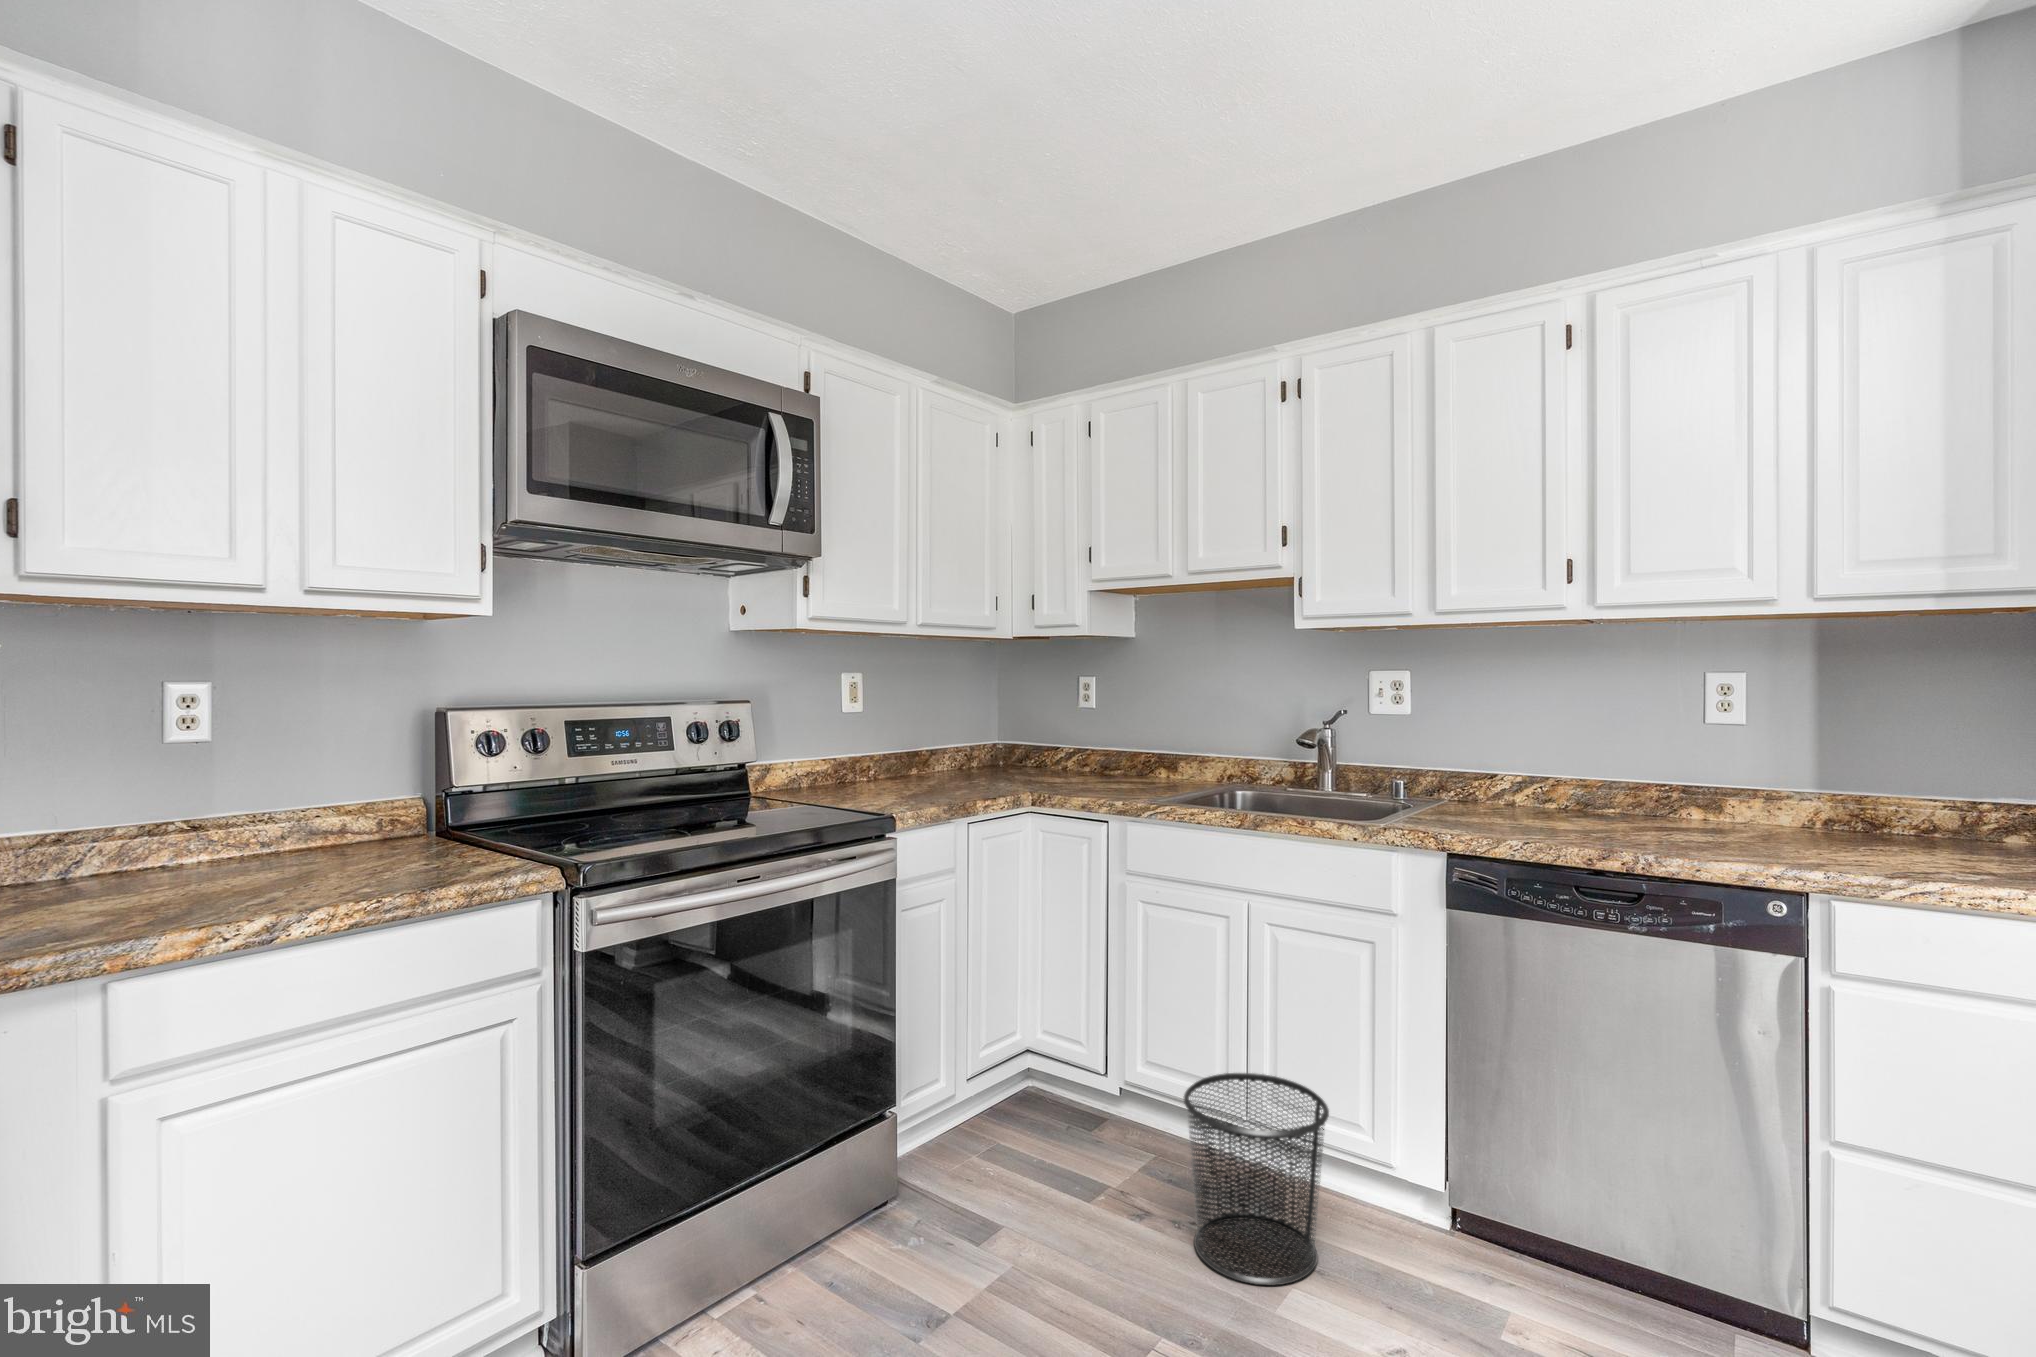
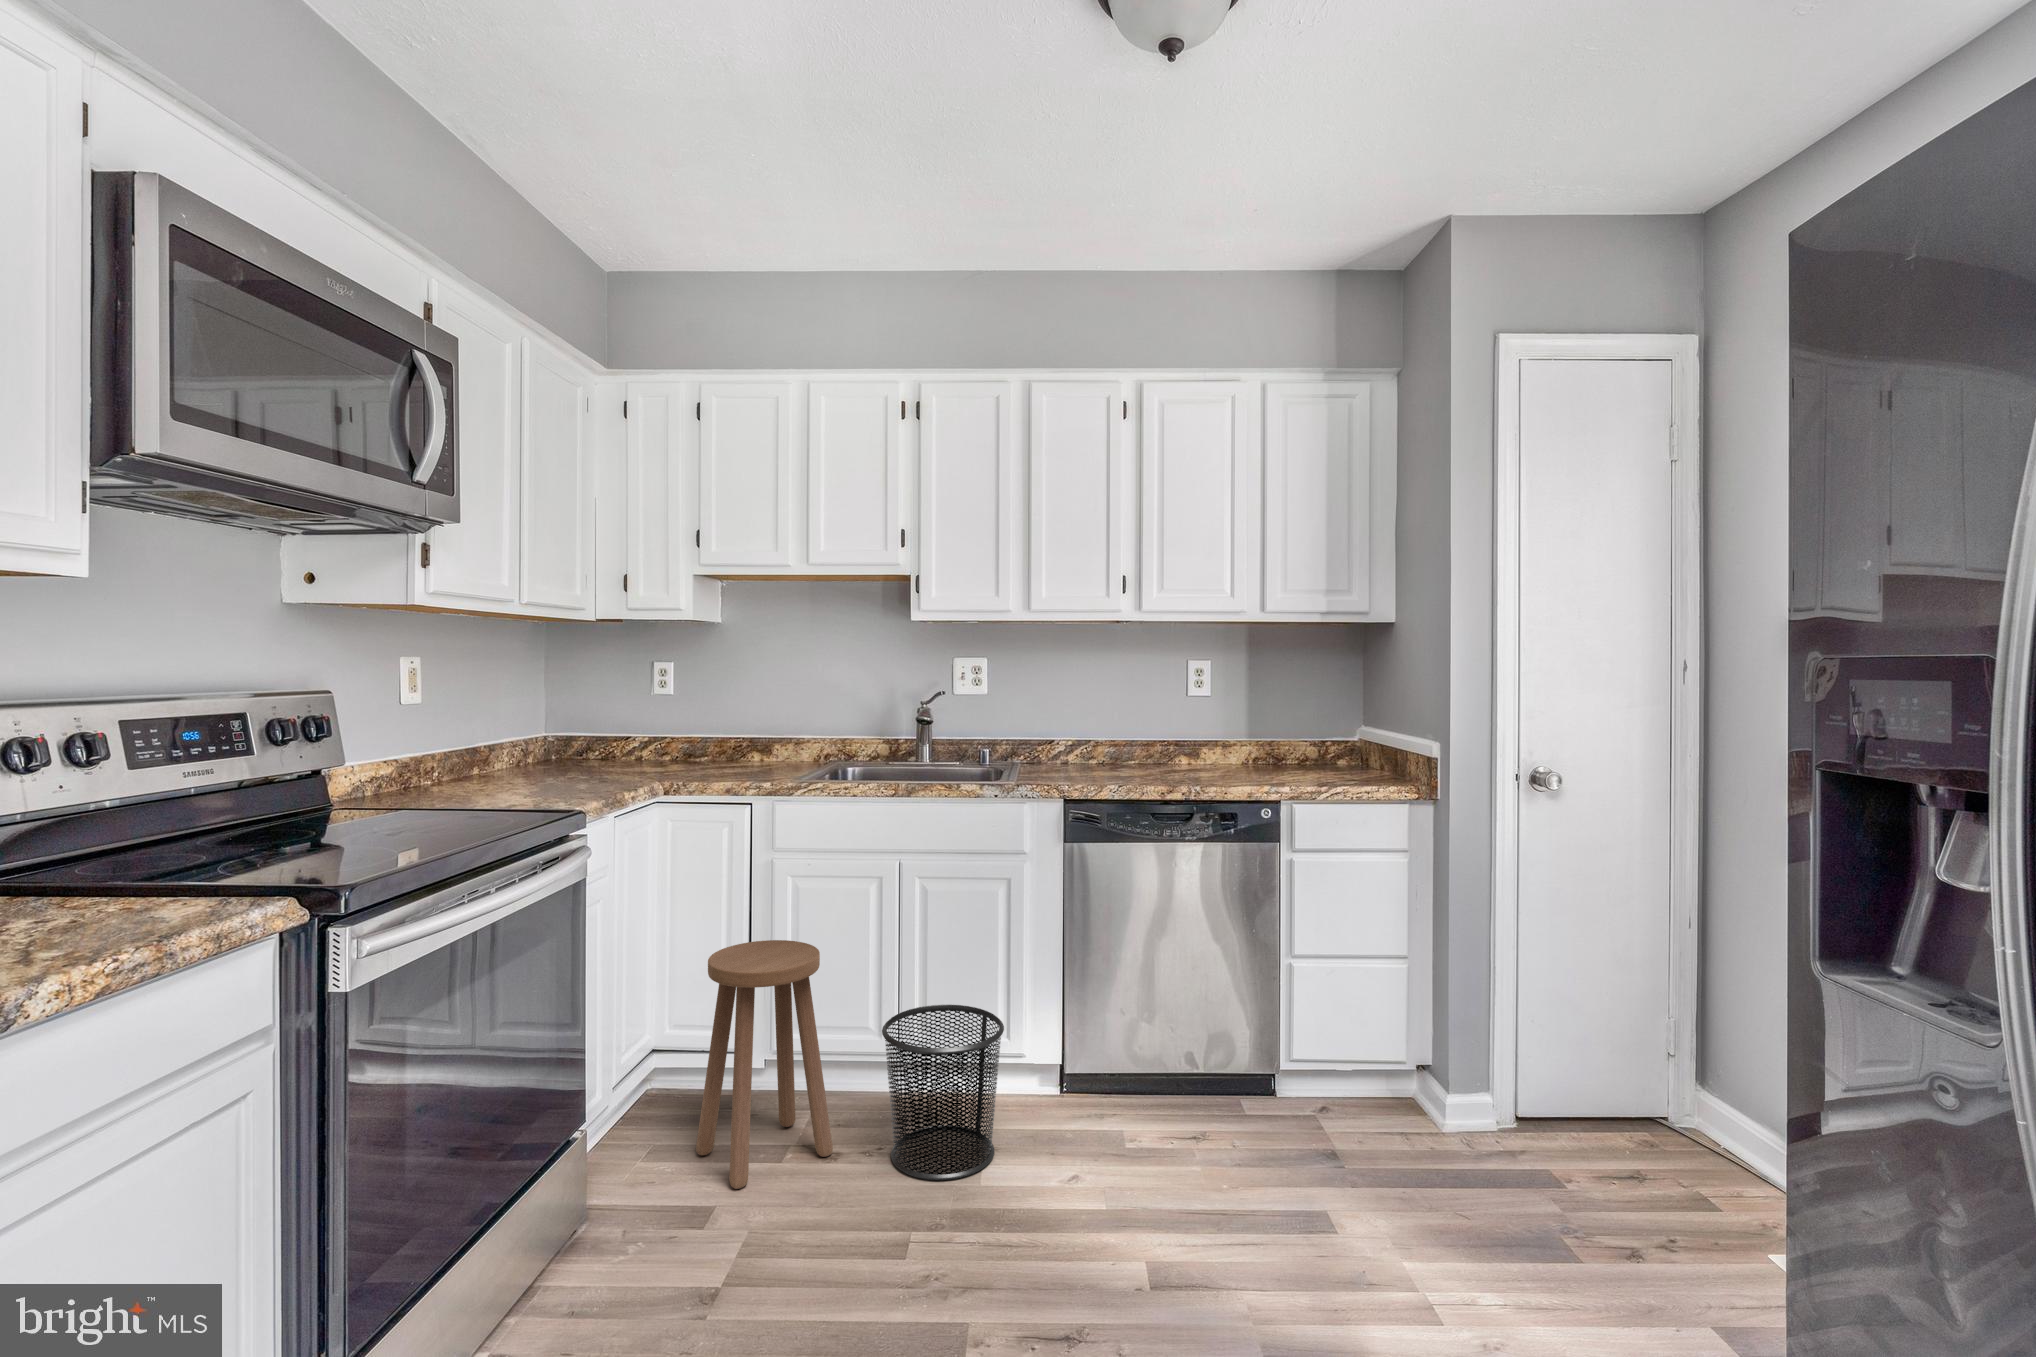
stool: none [1023,964,1143,1213] -> present [696,940,833,1189]

